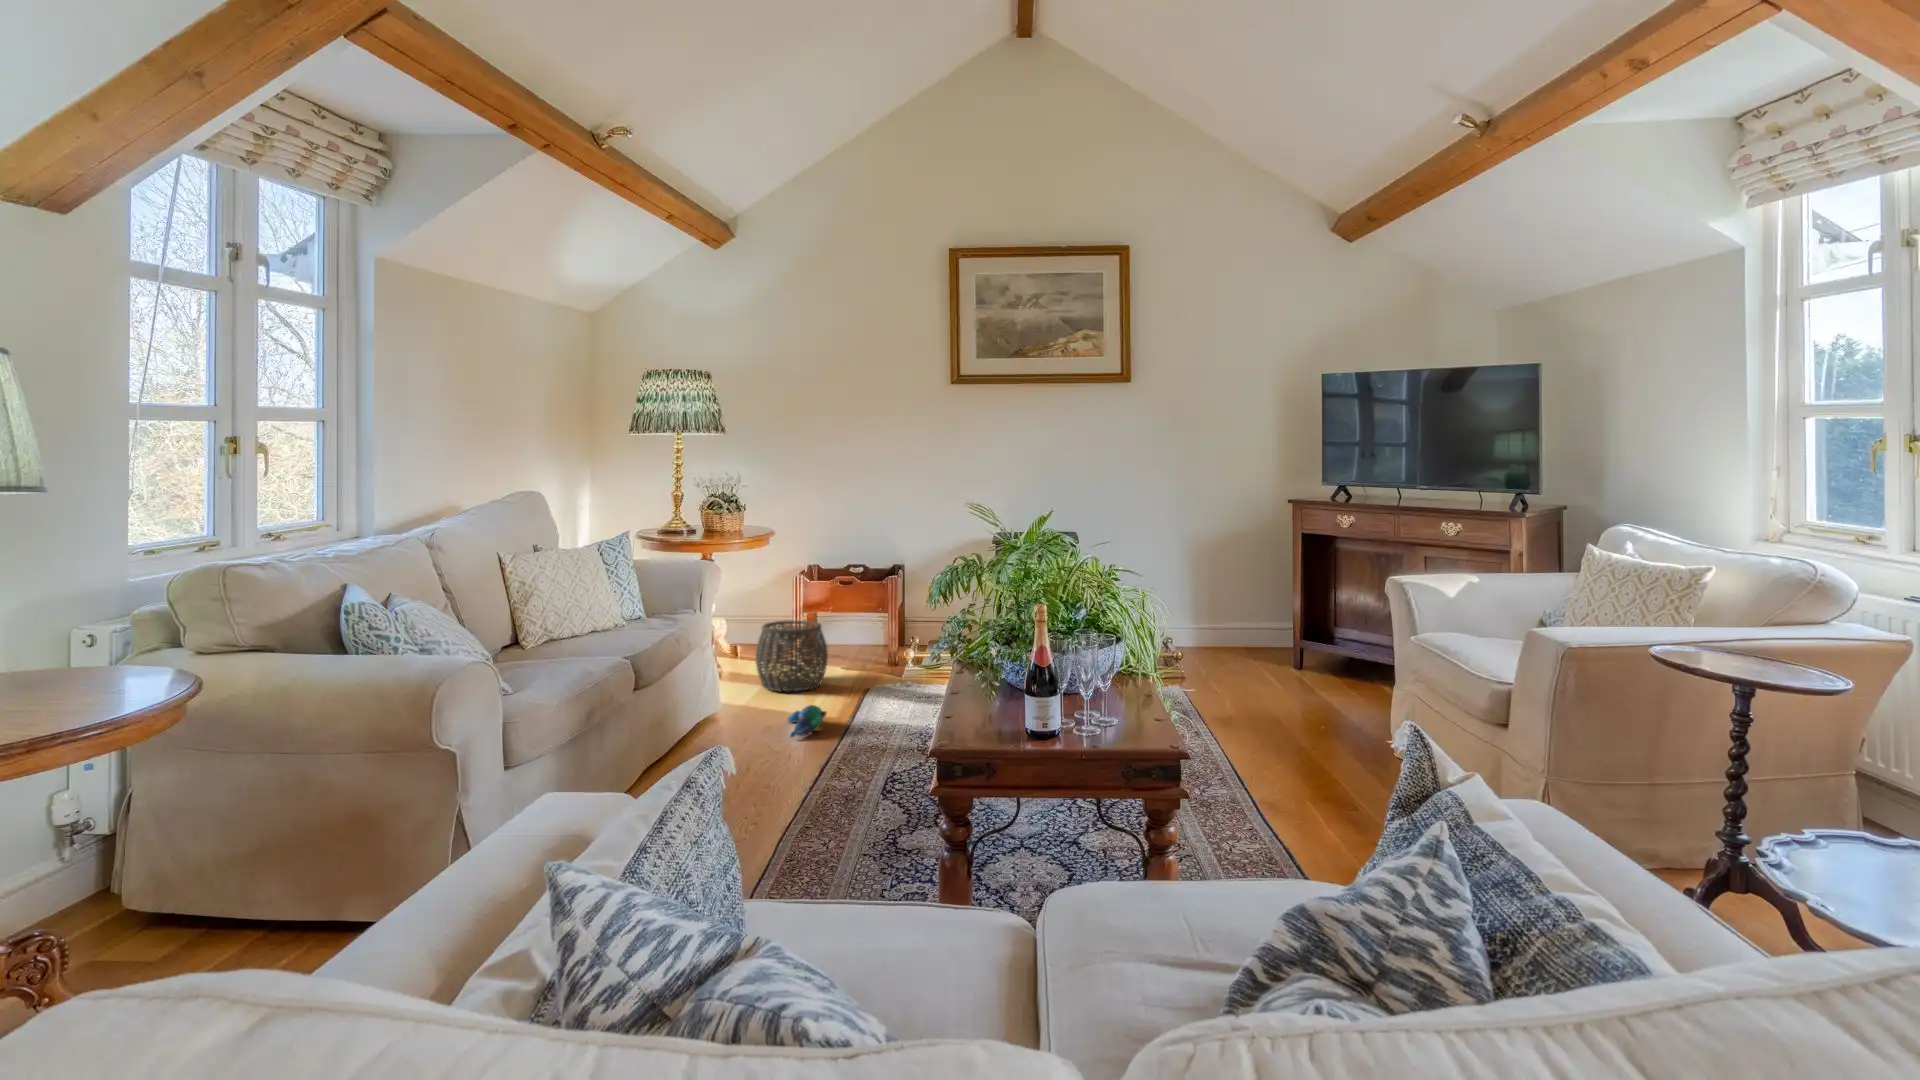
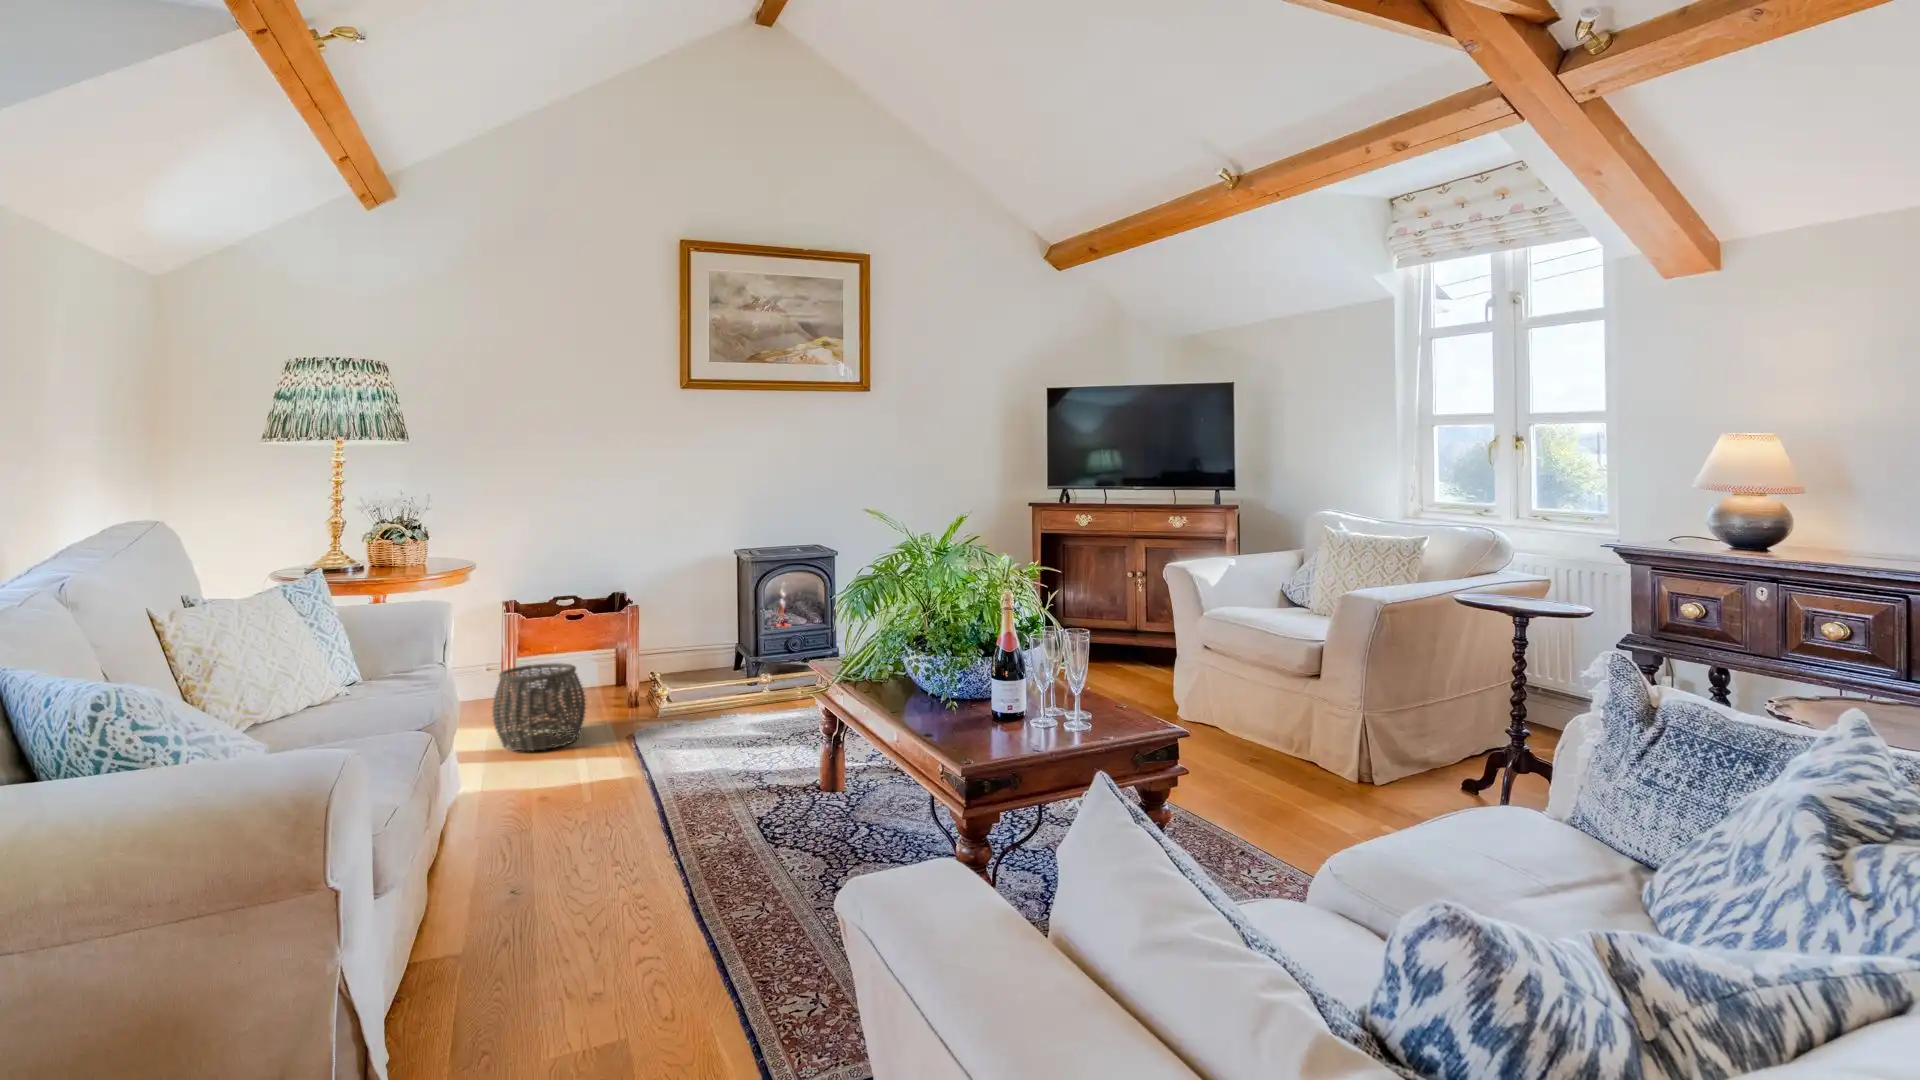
plush toy: present [788,705,827,737] -> none [577,757,636,799]

